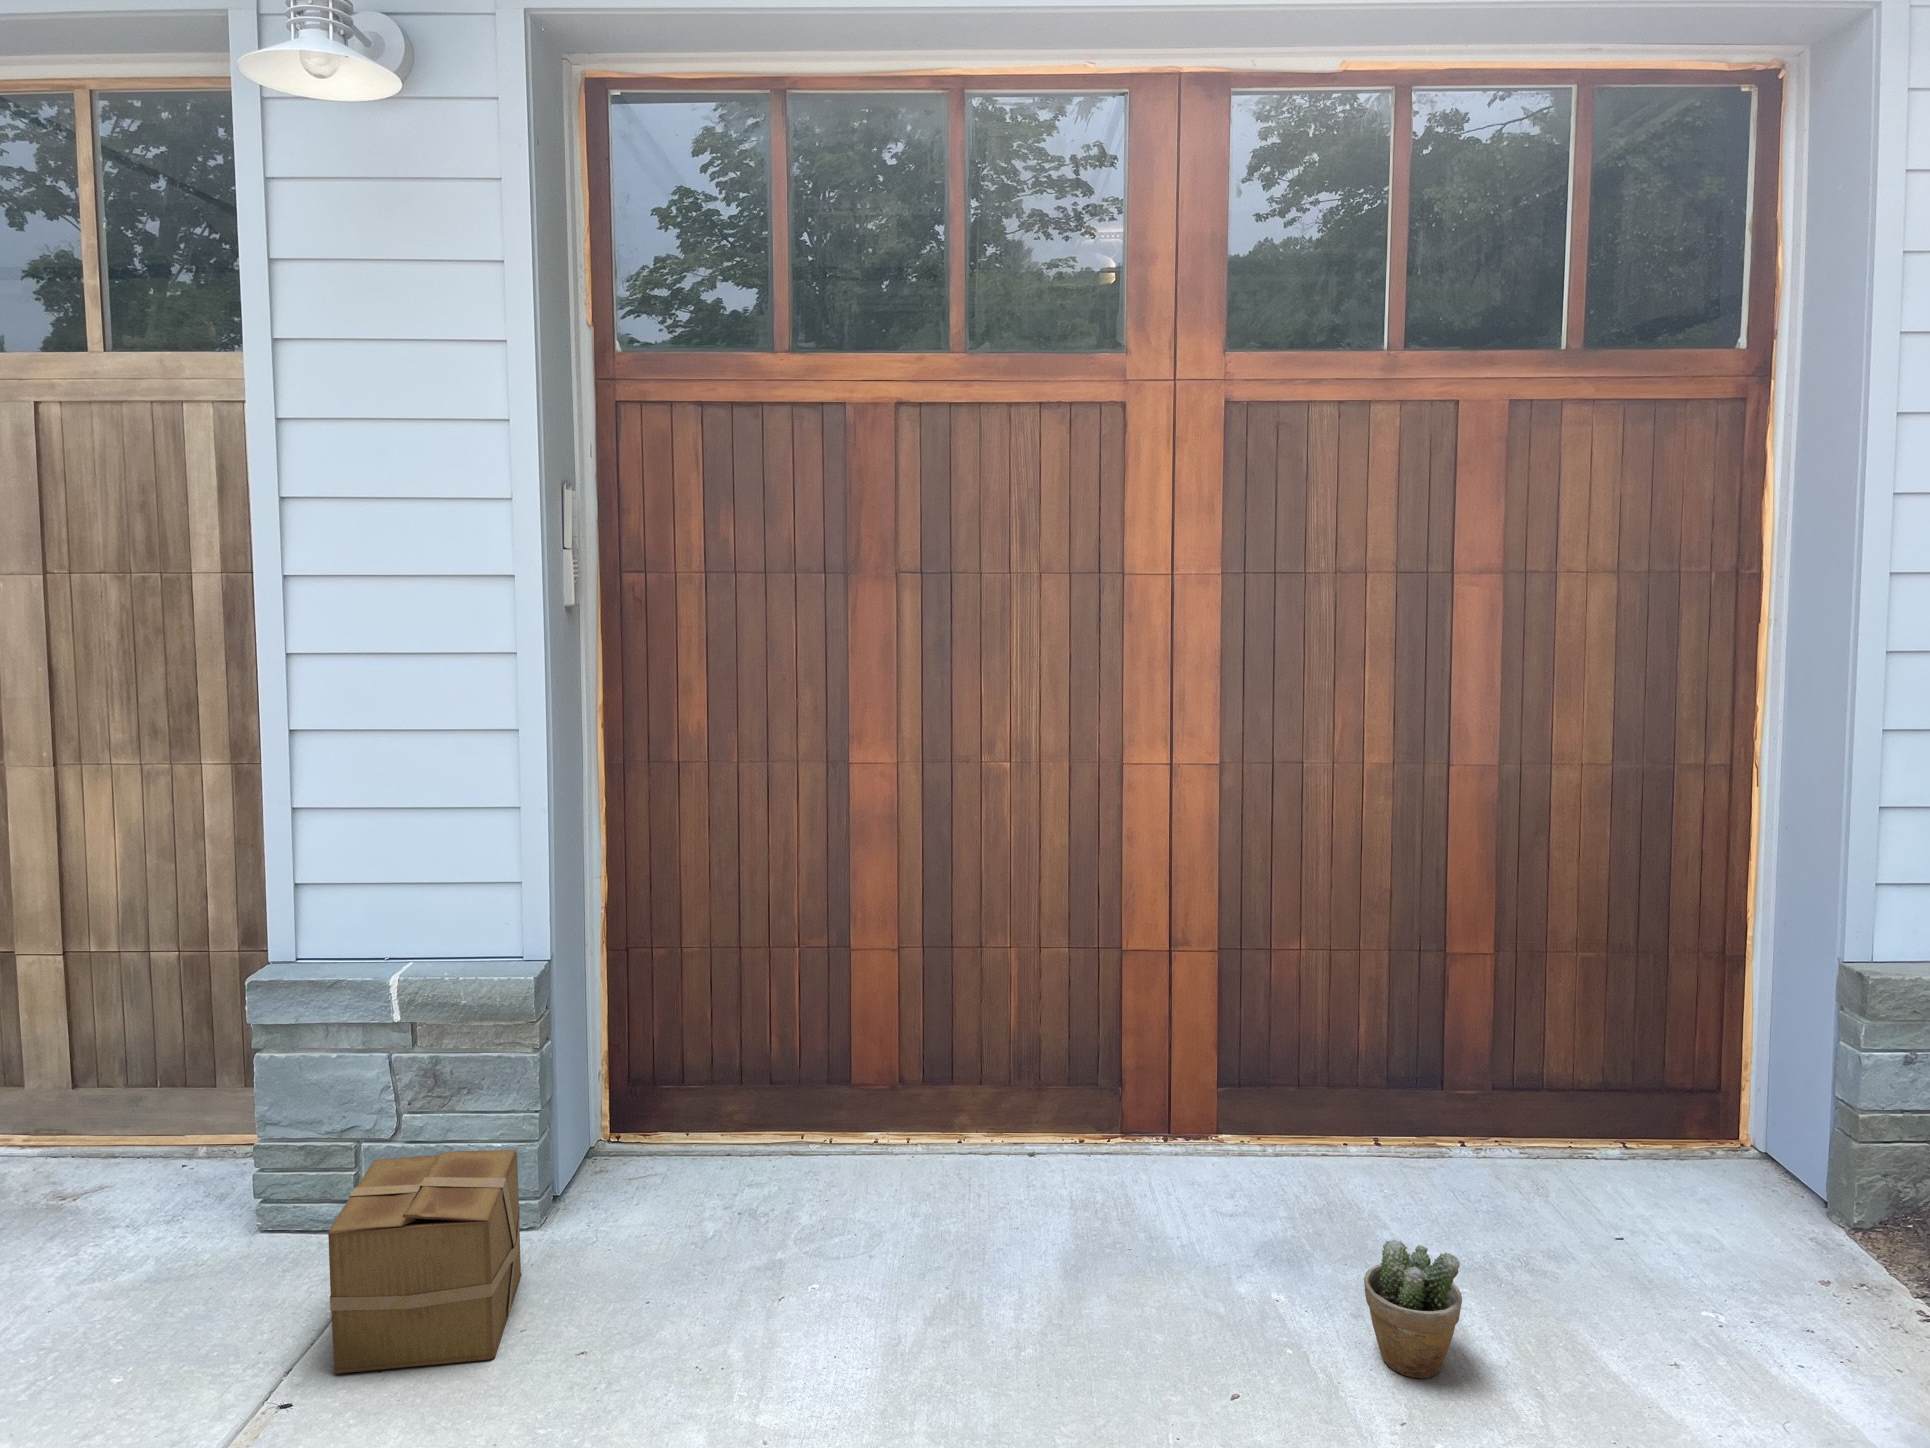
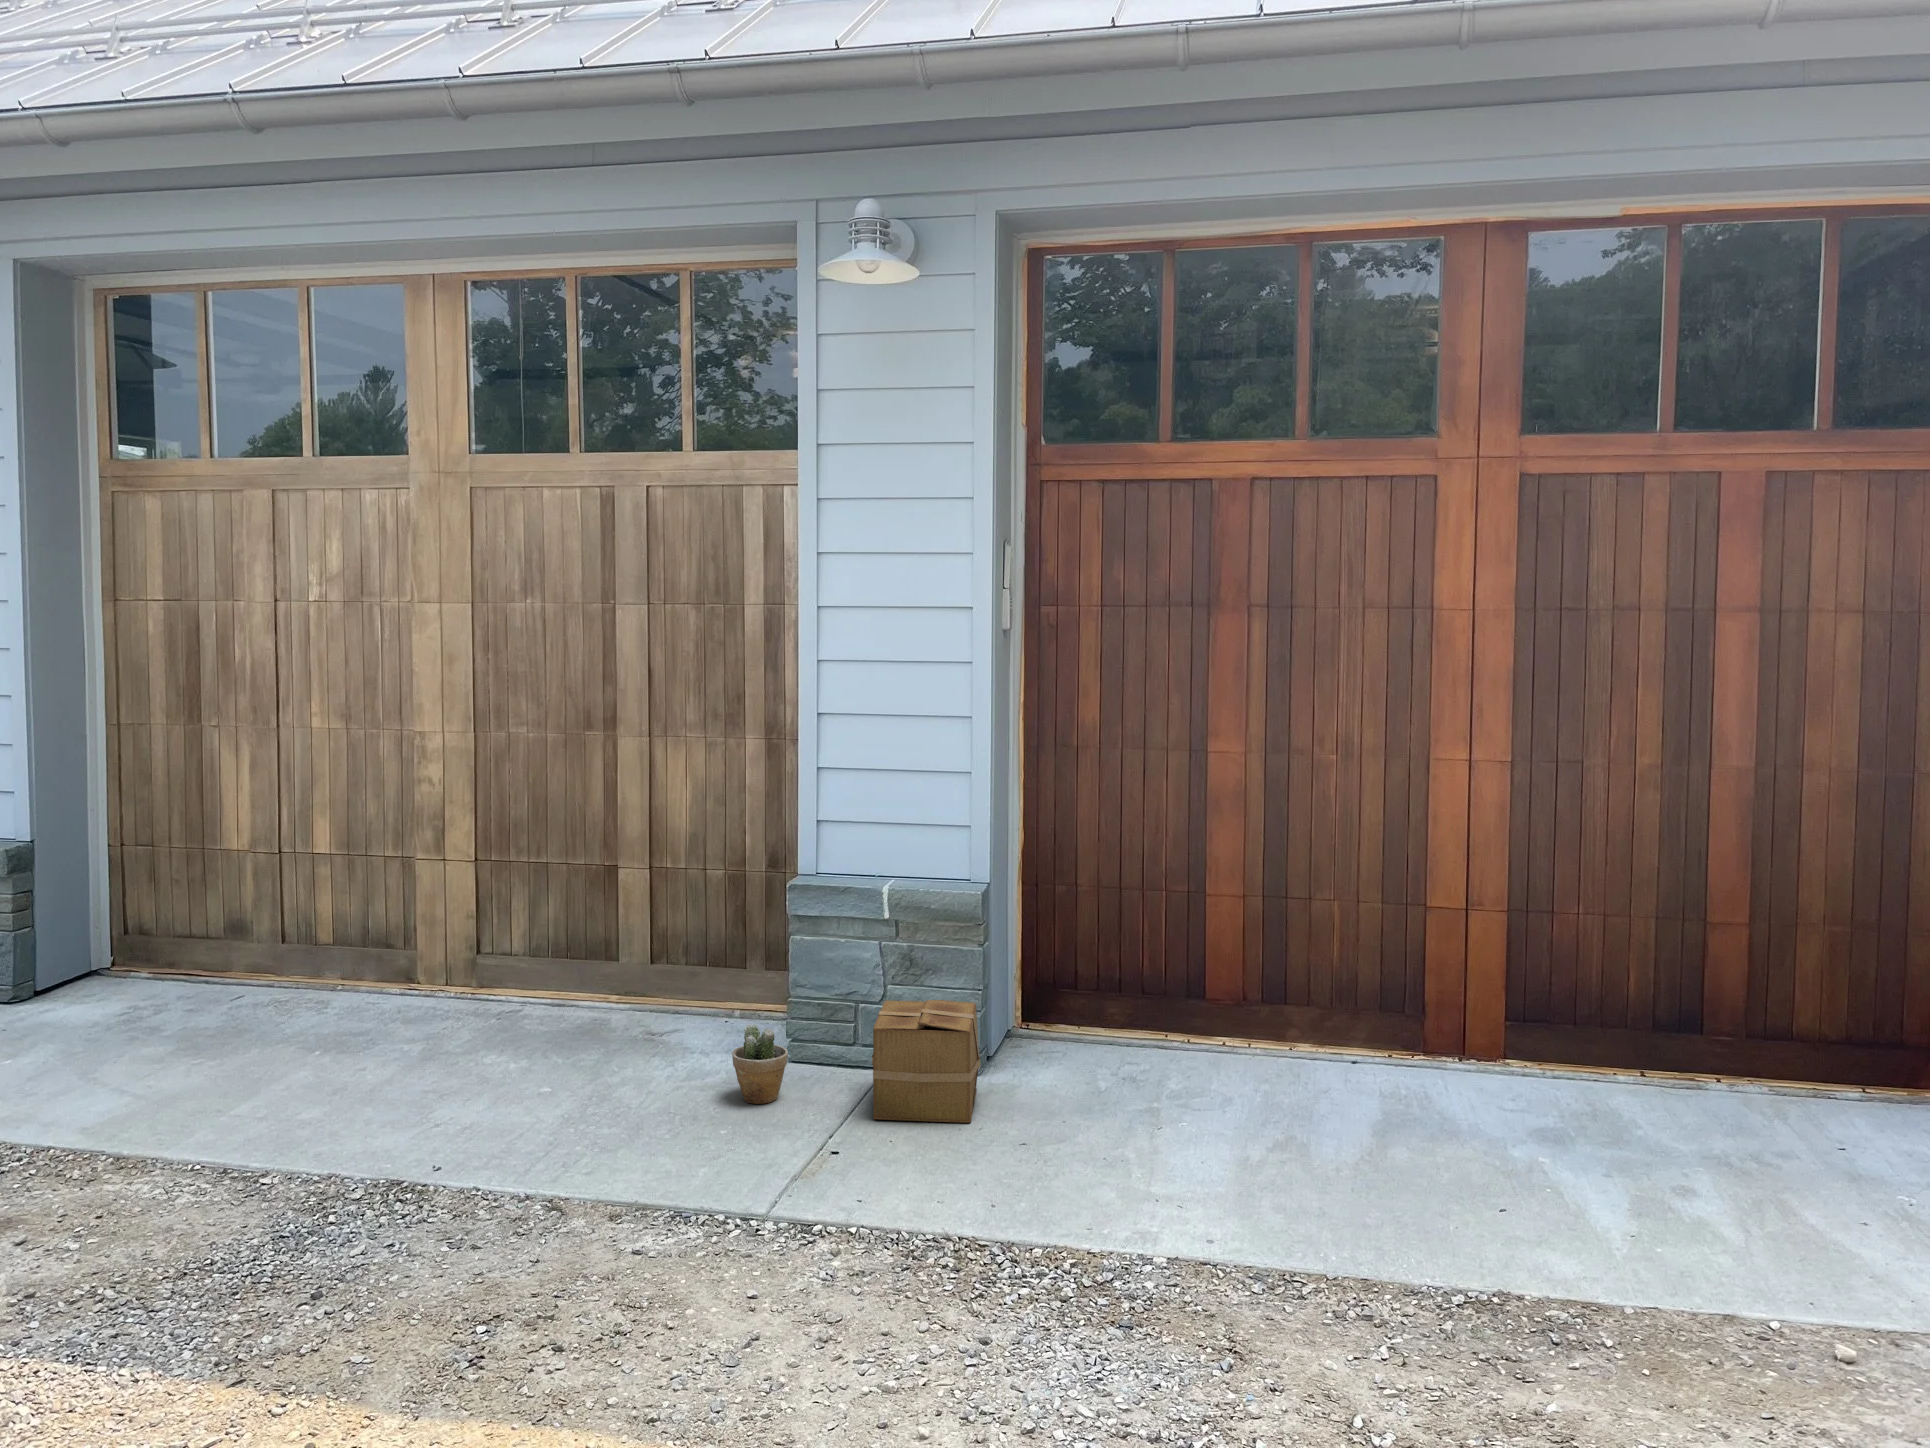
potted plant: present [1364,1240,1462,1378] -> present [732,1024,788,1104]

